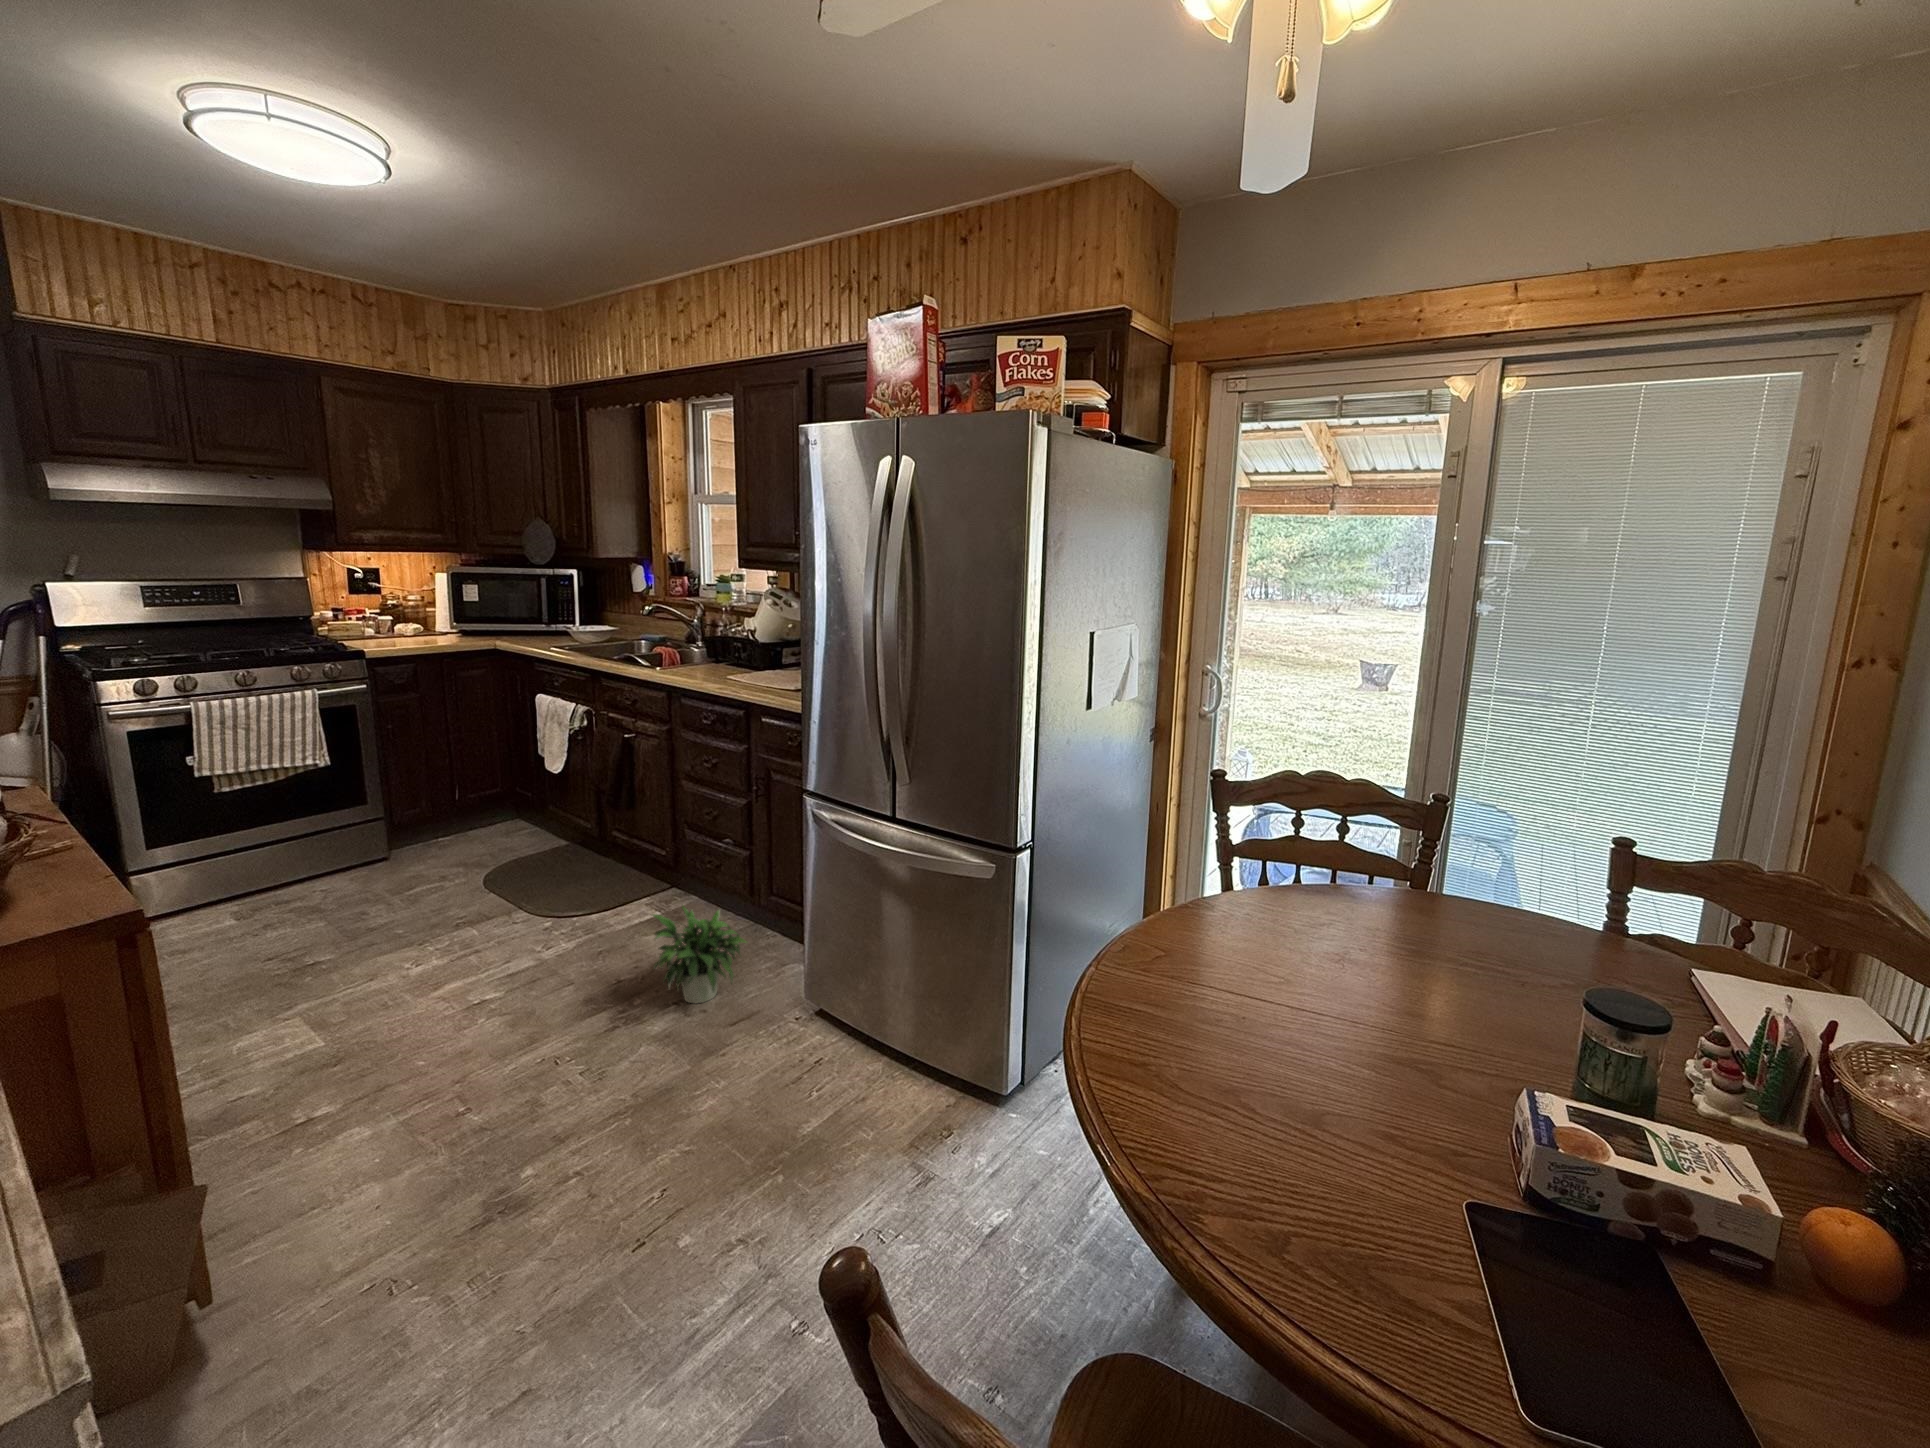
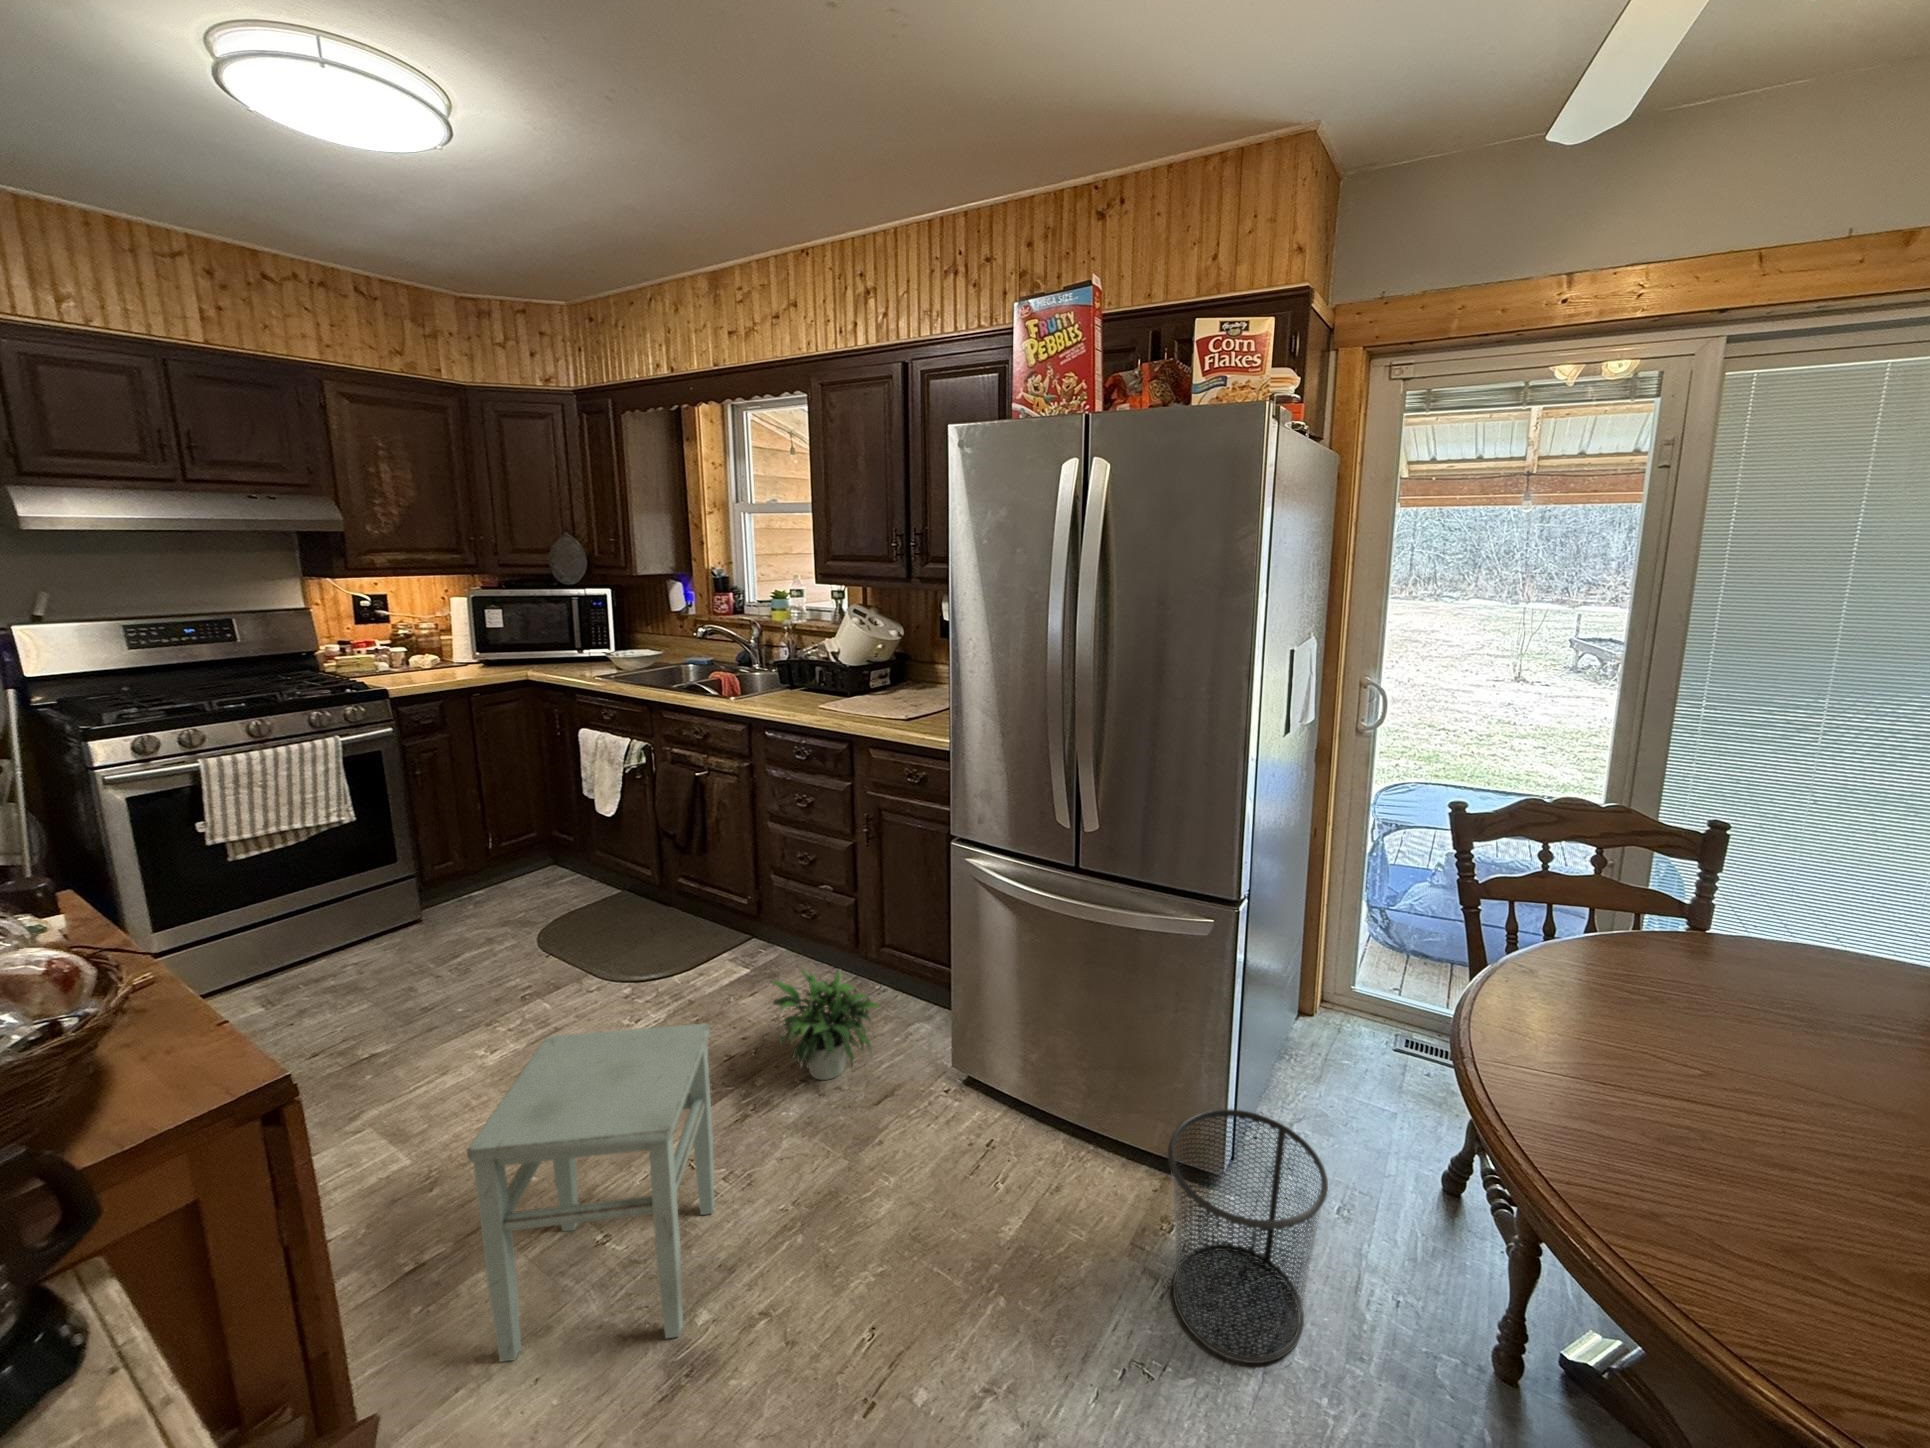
stool: none [328,934,567,1189] -> present [467,1023,715,1362]
waste bin: none [917,1029,1051,1236] -> present [1168,1109,1328,1363]

